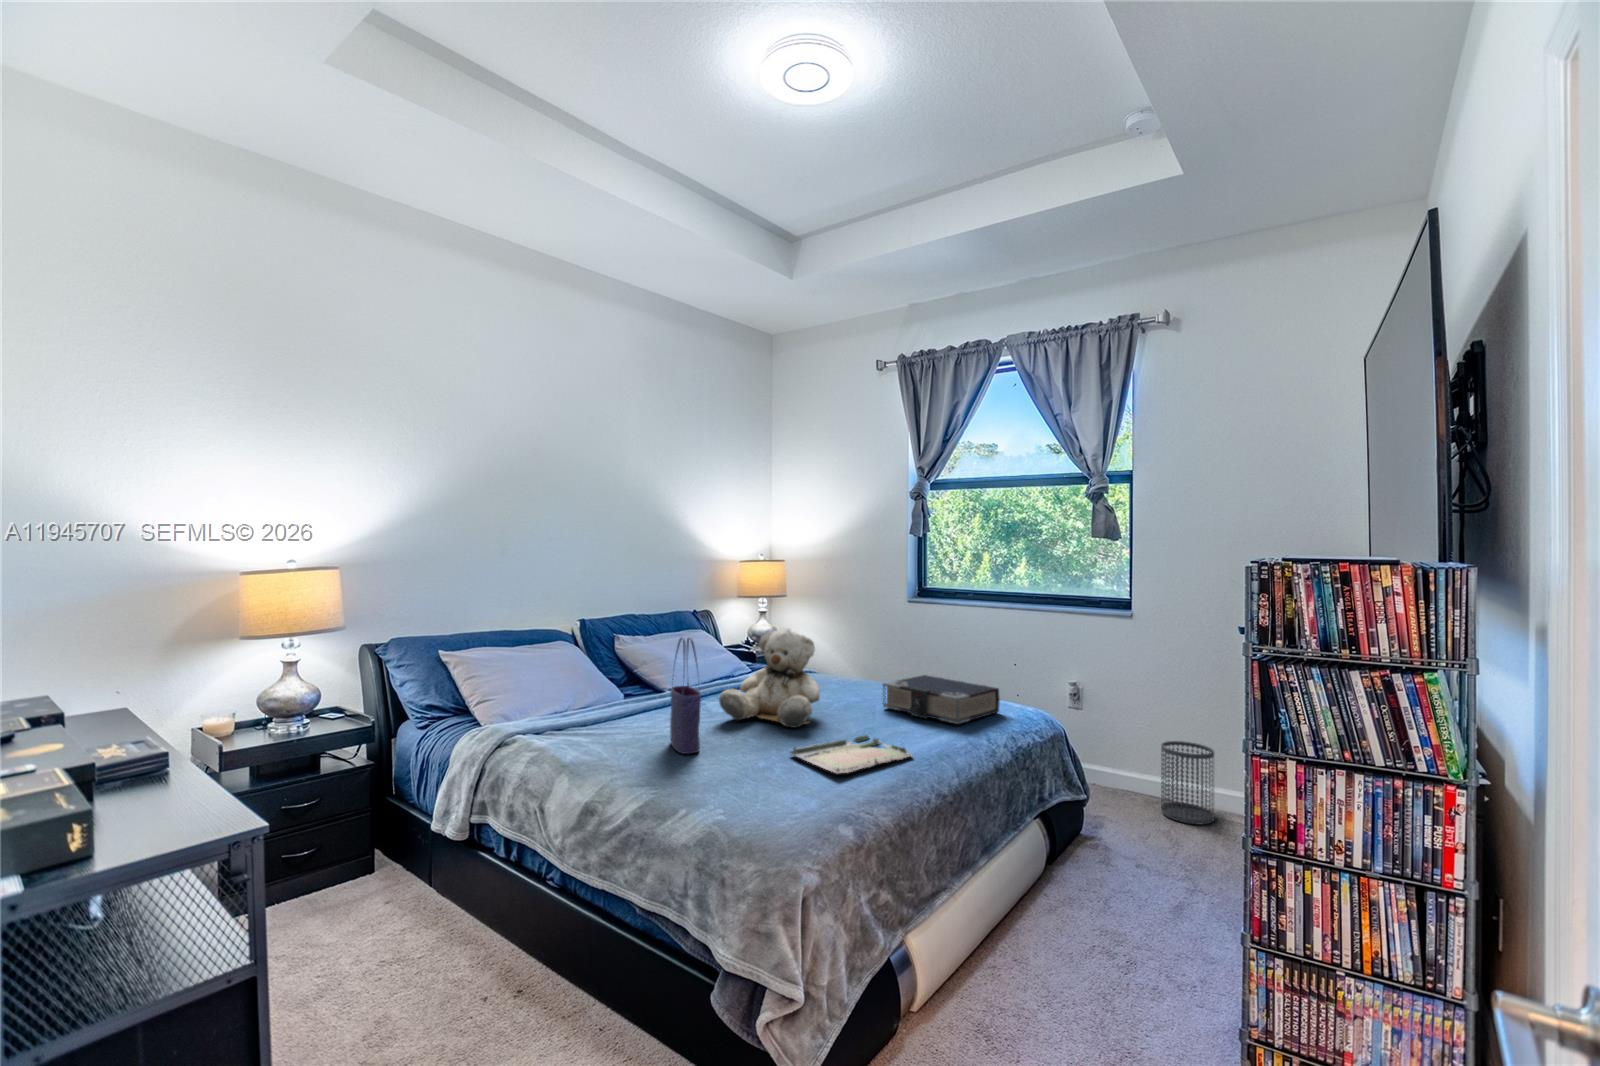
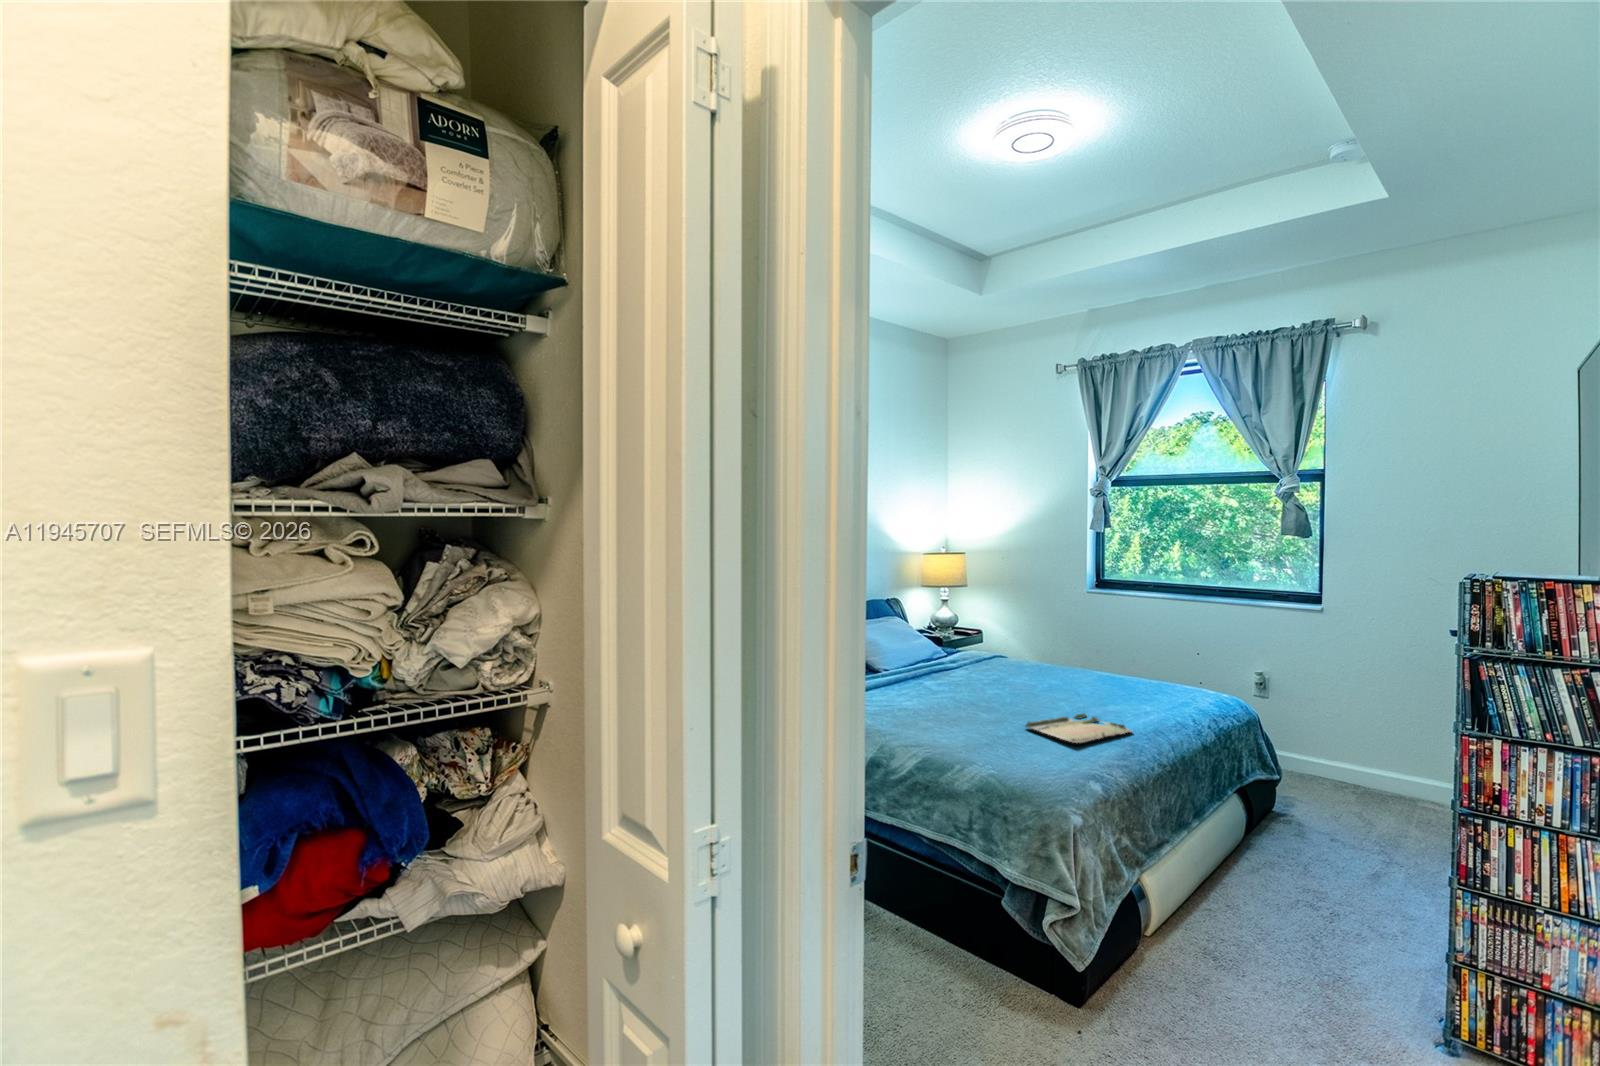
teddy bear: present [719,628,820,728] -> none [948,620,1035,706]
tote bag: present [670,637,701,754] -> none [918,629,947,724]
book: present [883,675,1000,724] -> none [1088,663,1199,707]
wastebasket: present [1161,741,1214,824] -> none [1354,730,1411,808]

